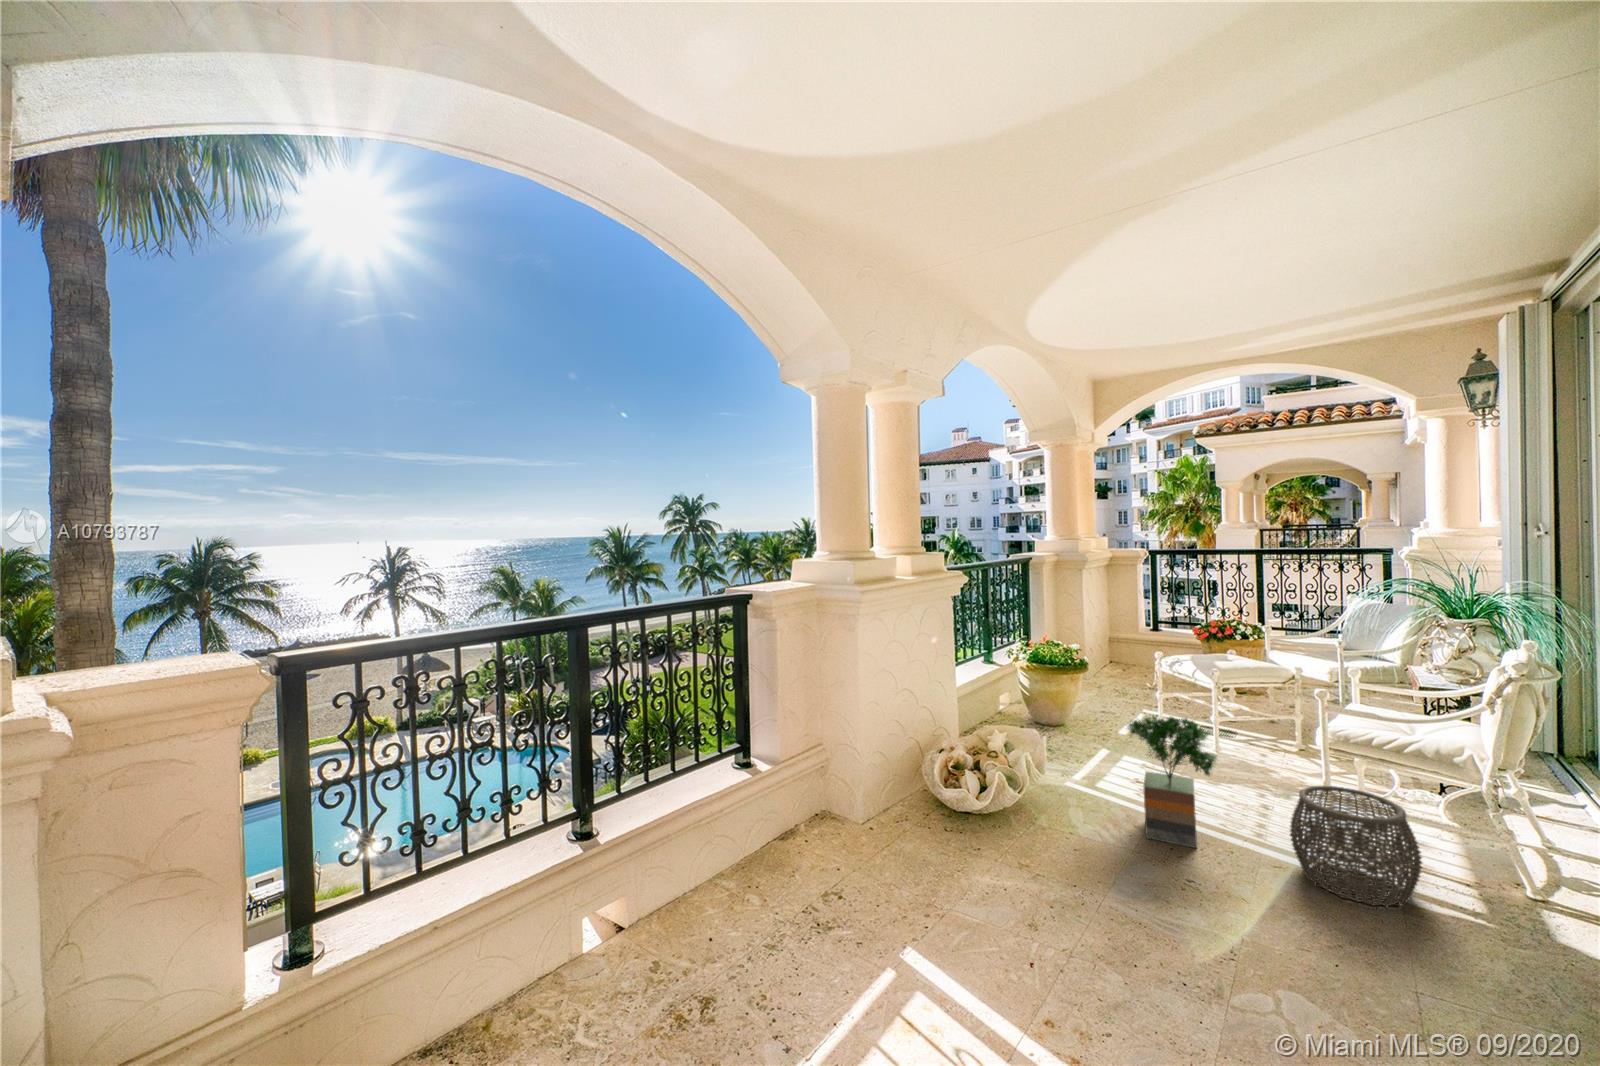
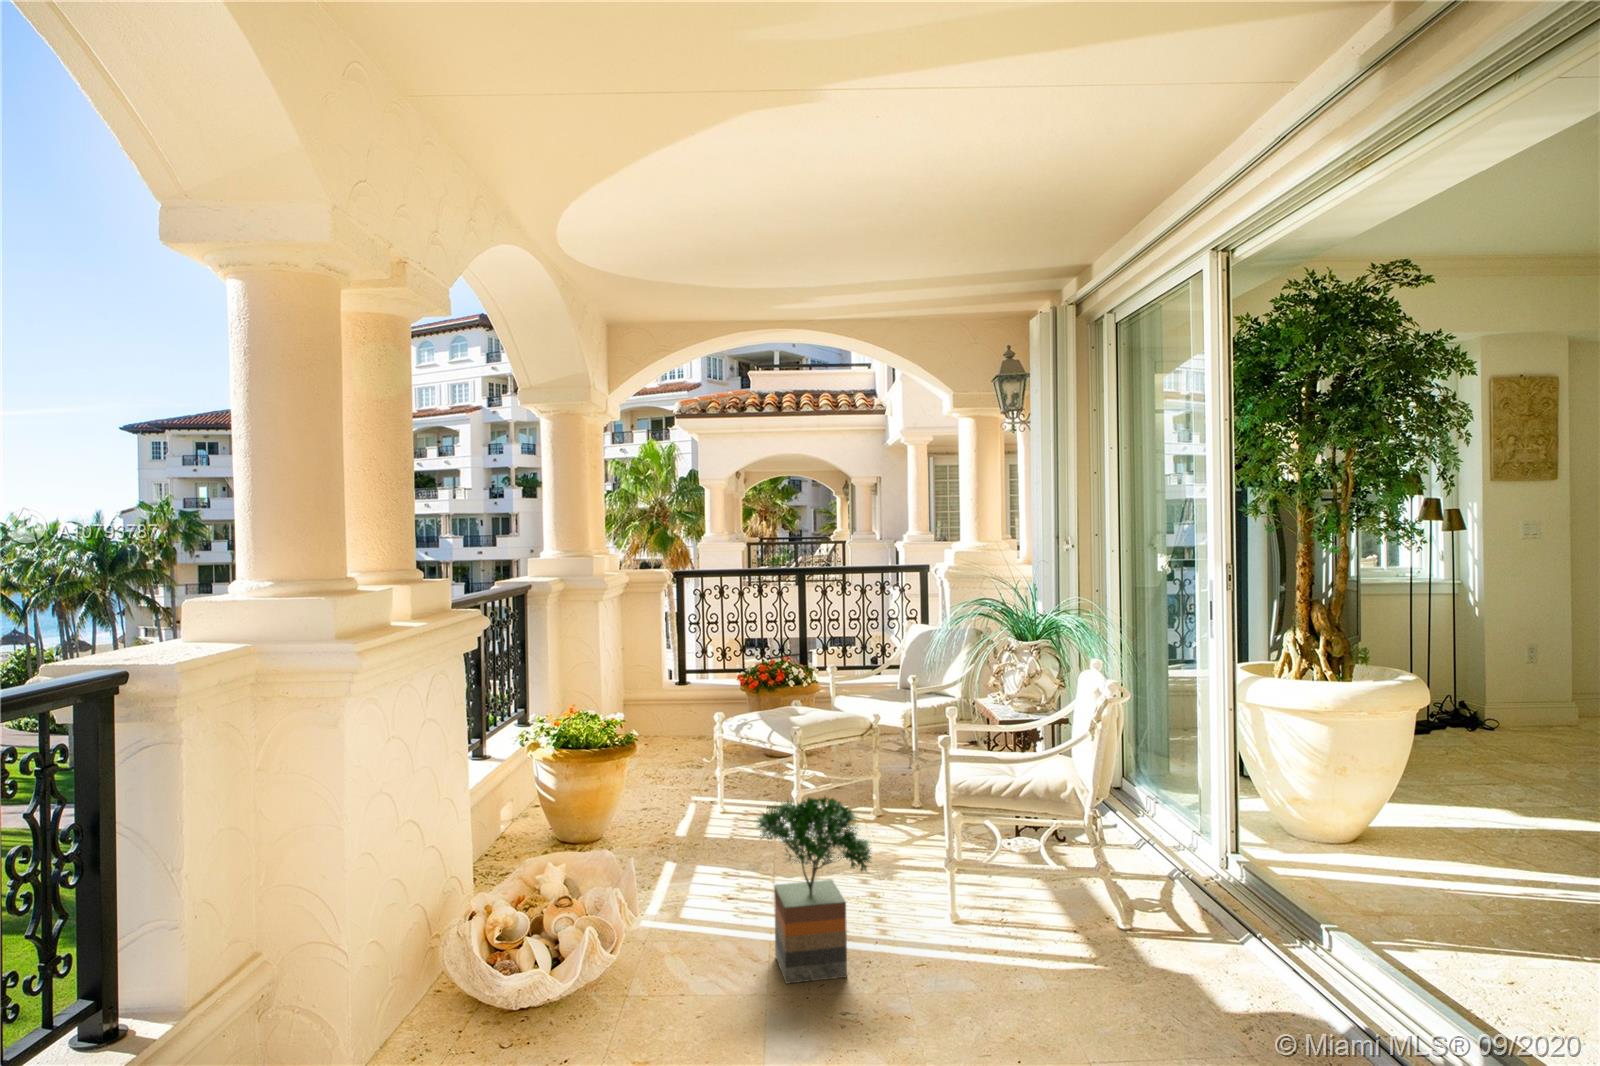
woven basket: present [1290,786,1422,907] -> none [946,850,1068,988]

